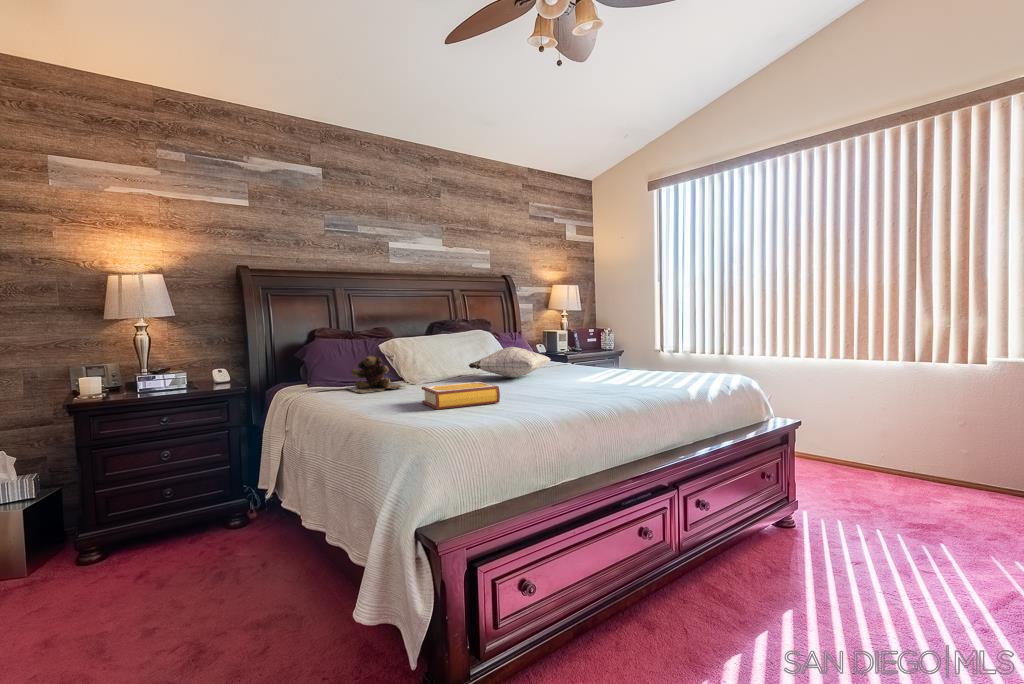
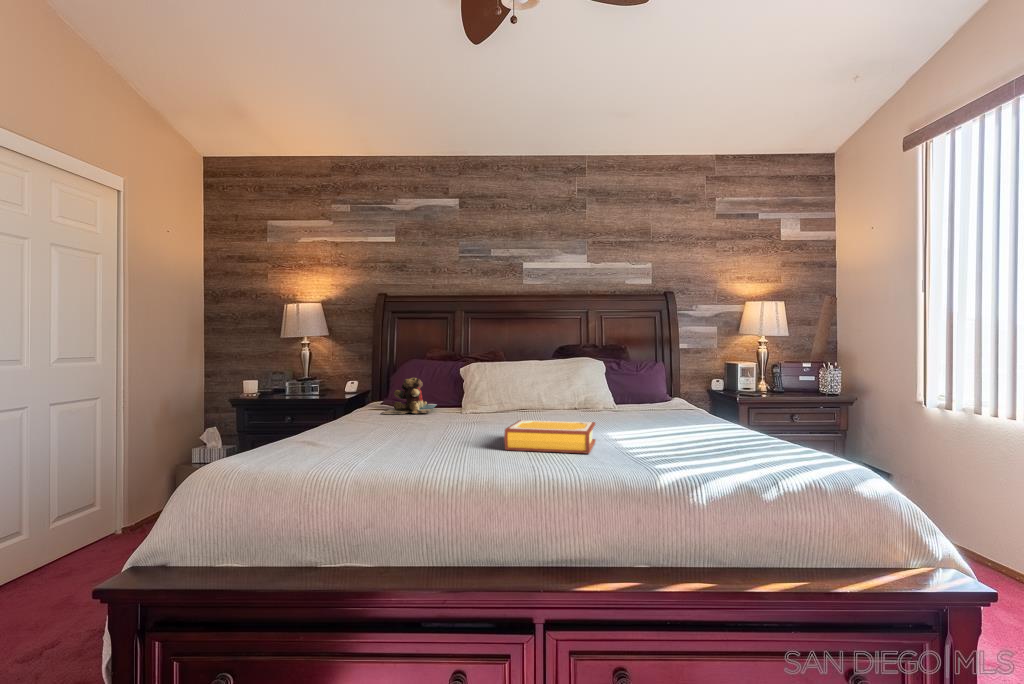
pillow: present [469,347,551,378] -> none [503,378,614,417]
book: present [422,382,500,410] -> present [504,420,596,454]

